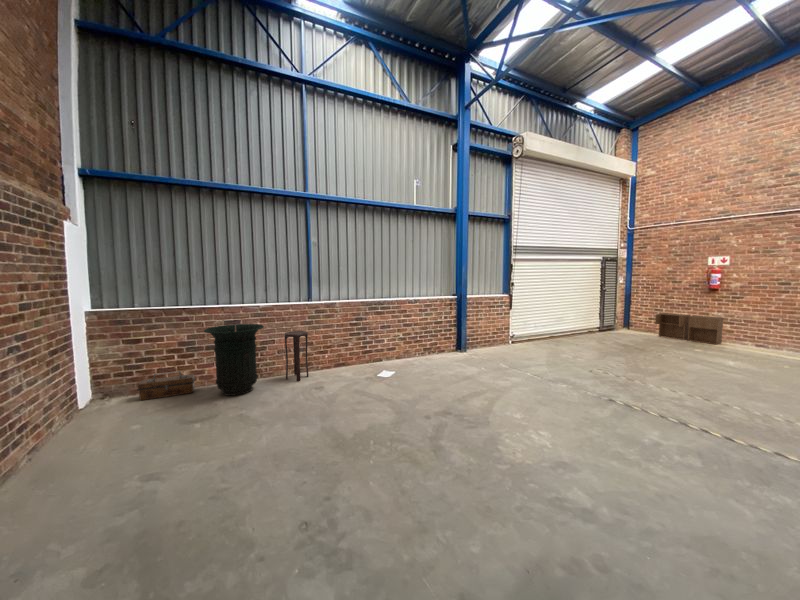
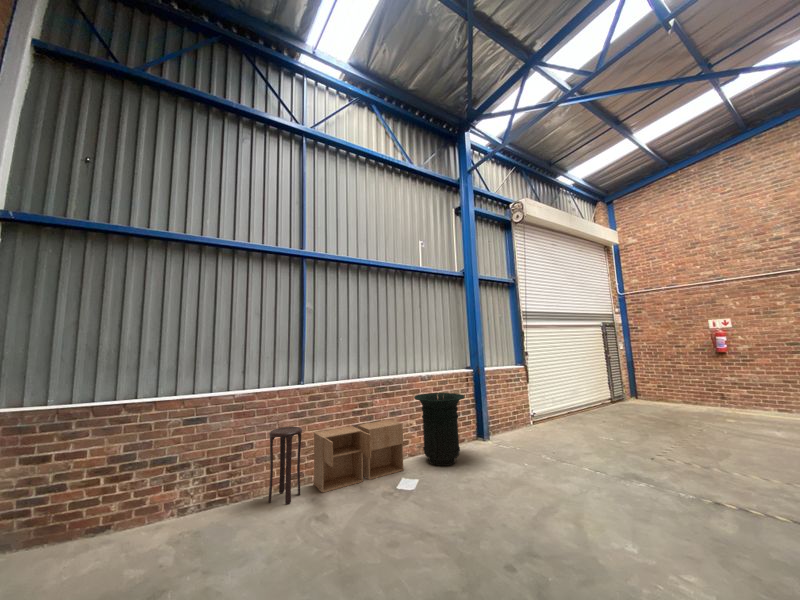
storage cabinet: present [655,313,723,344] -> present [314,420,403,493]
trash can: present [204,324,264,396] -> present [414,393,464,466]
toolbox: present [137,371,195,400] -> none [25,506,129,568]

